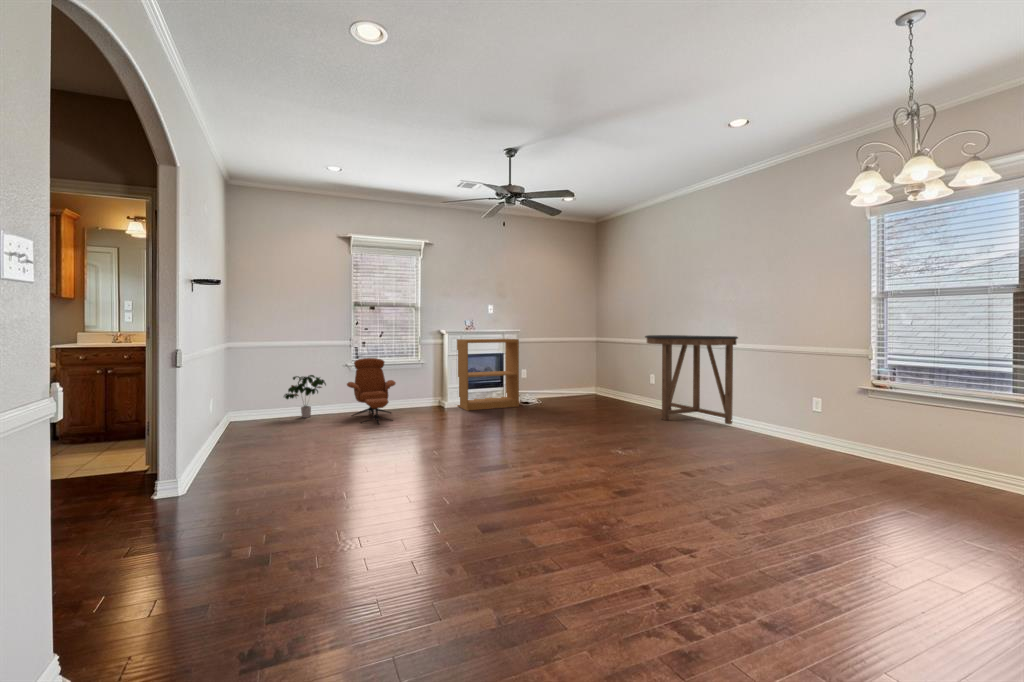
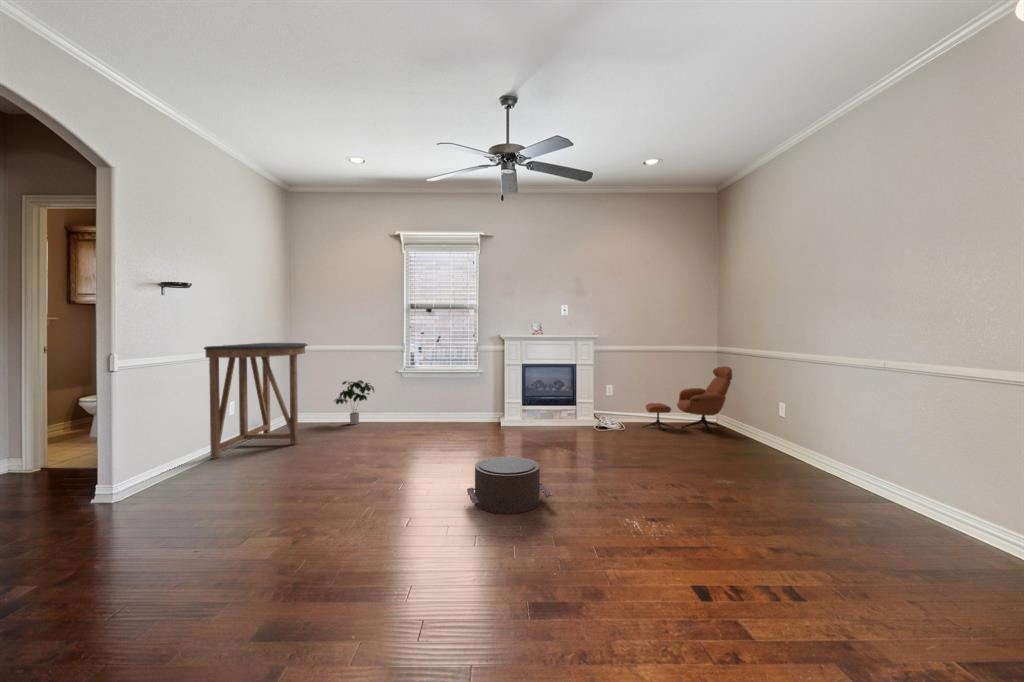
console table: present [645,335,738,424] -> present [204,343,307,459]
bookshelf: present [457,339,519,411] -> none [516,346,586,432]
lounge chair: present [347,358,396,424] -> present [644,367,732,432]
pouf: none [503,417,565,454] -> present [467,457,553,514]

